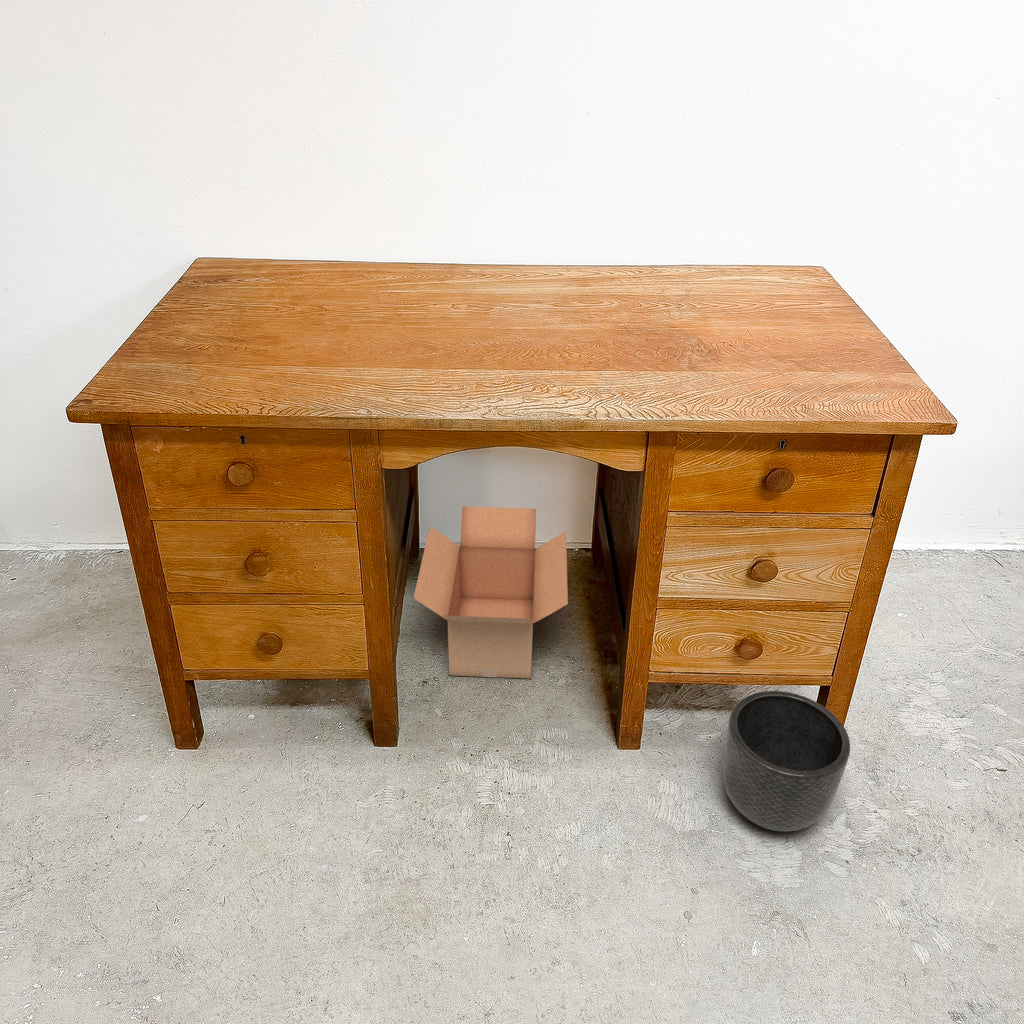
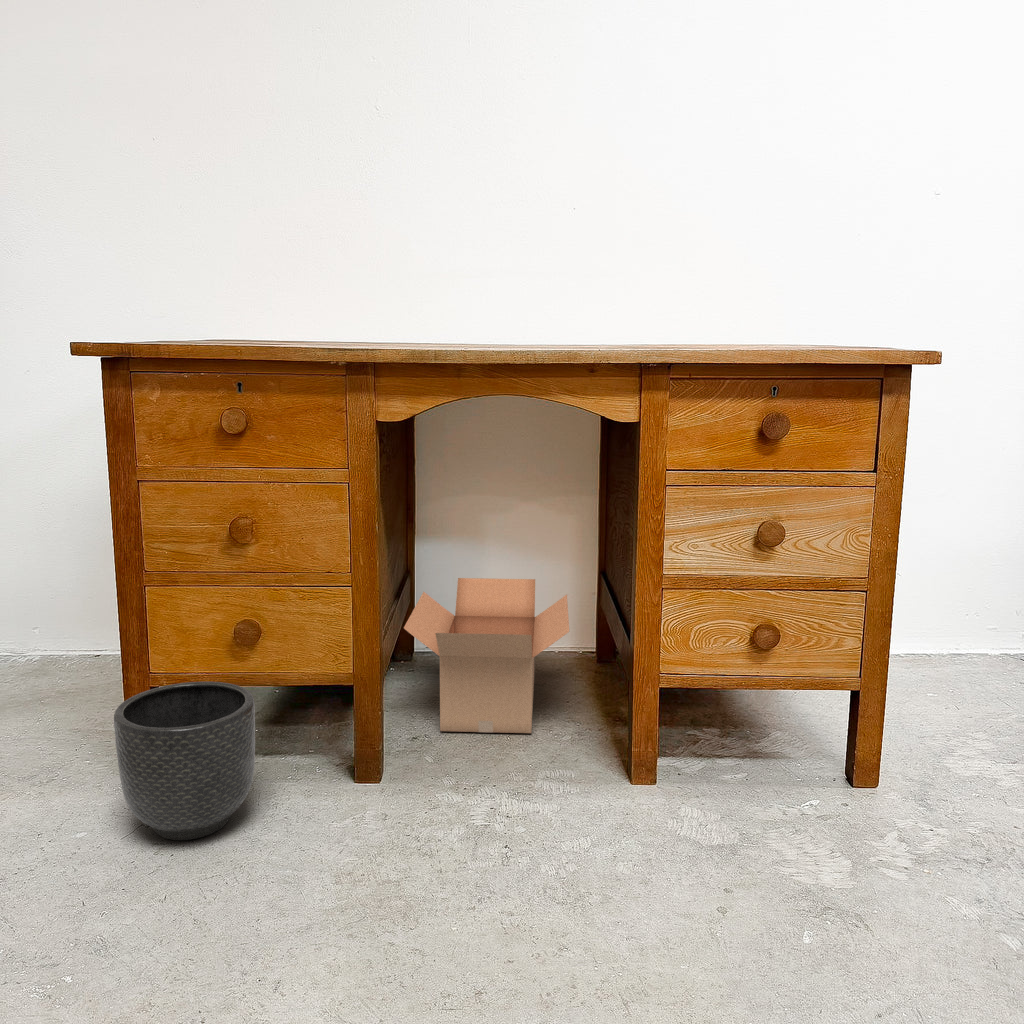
planter: present [723,691,850,832] -> present [114,682,255,840]

